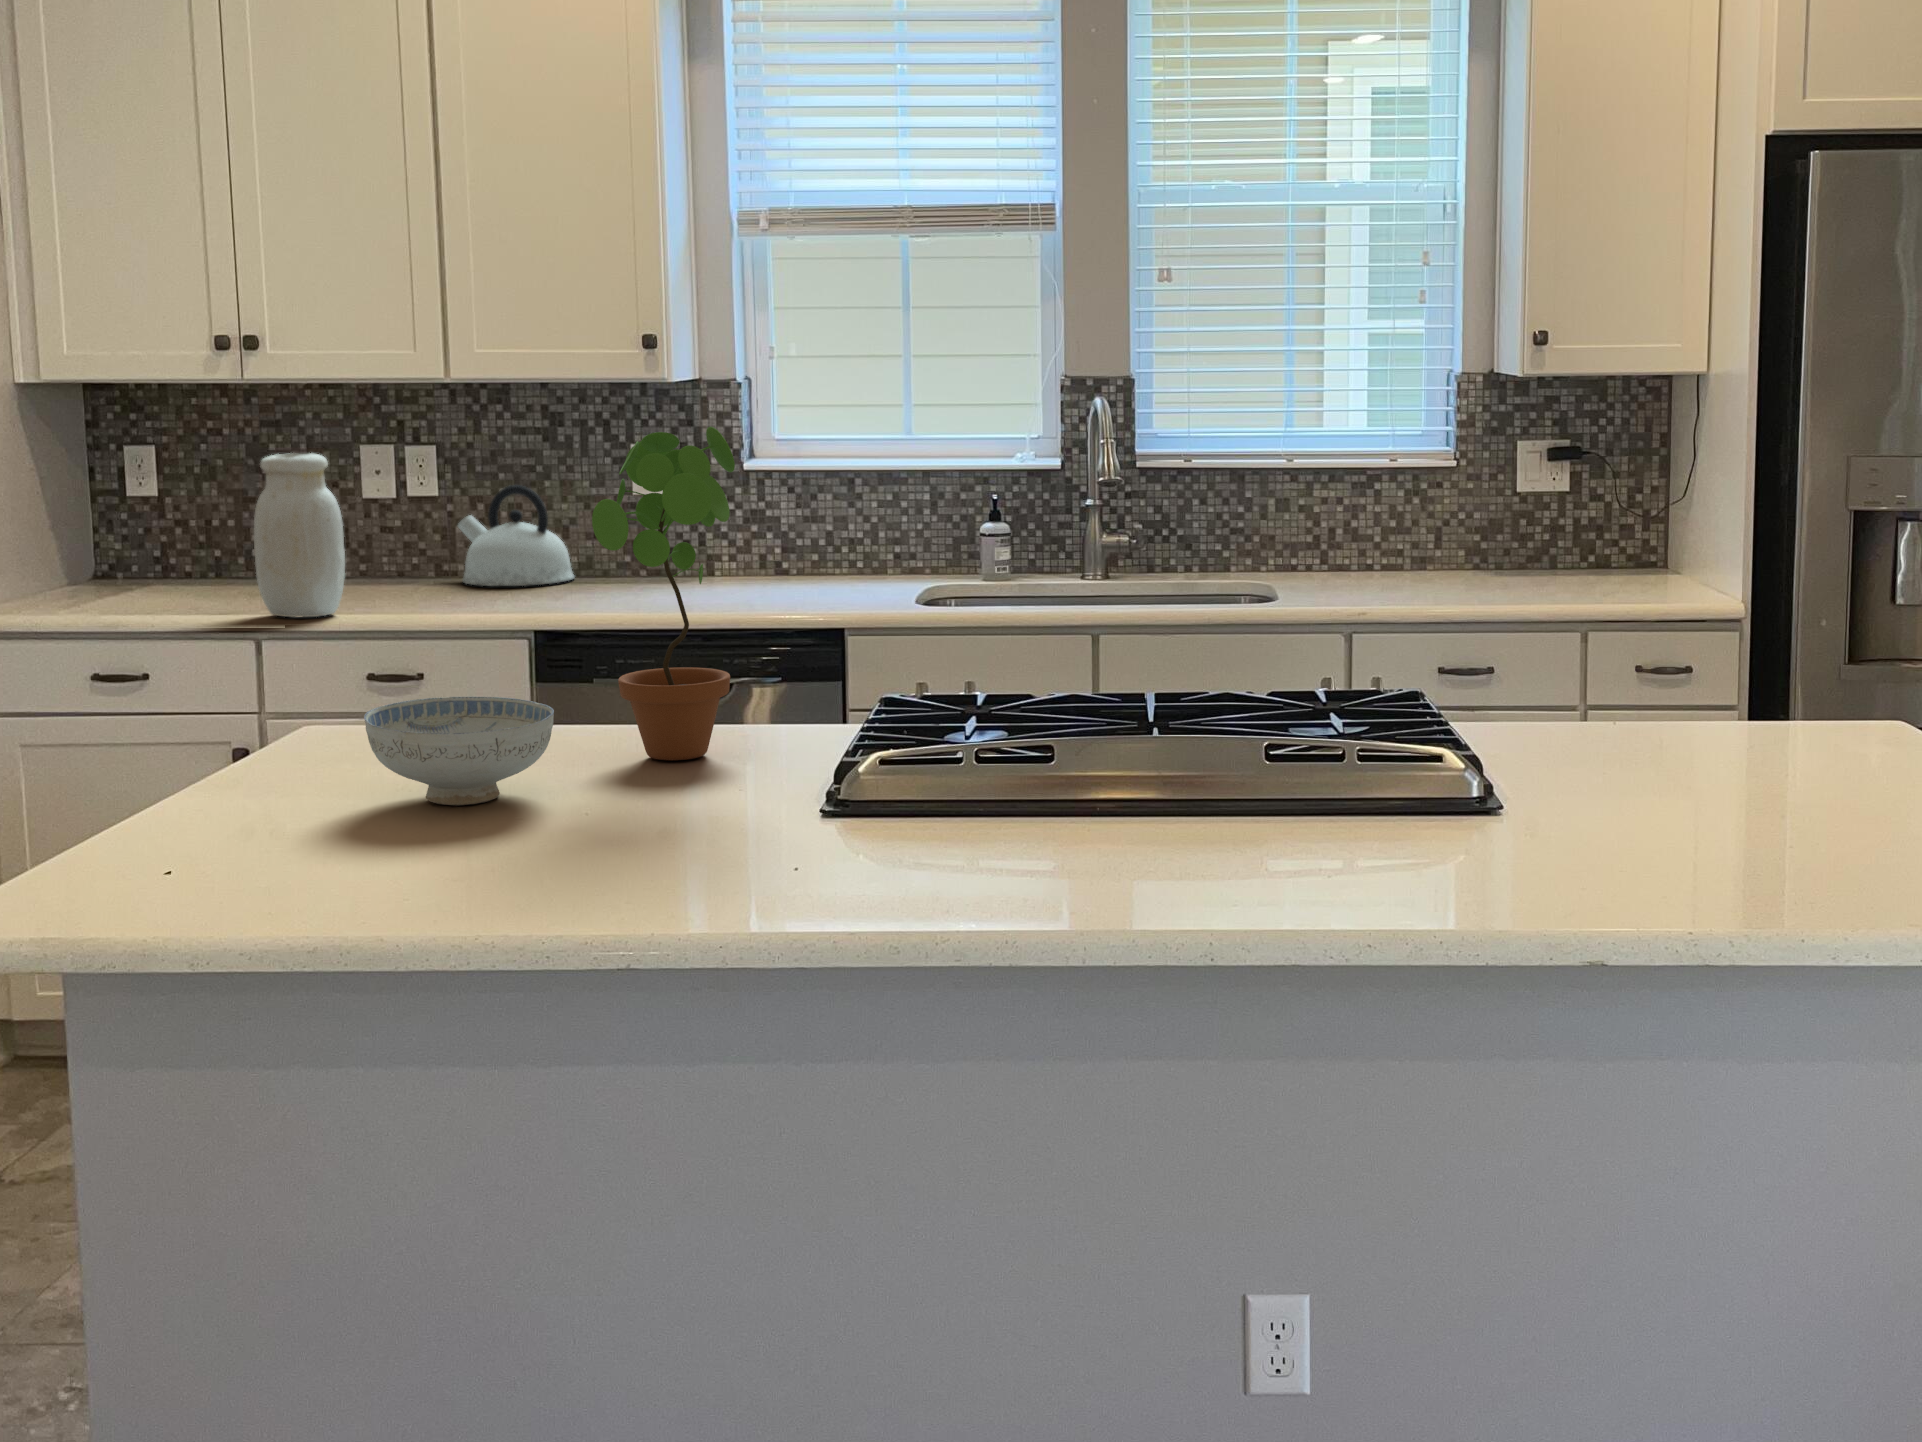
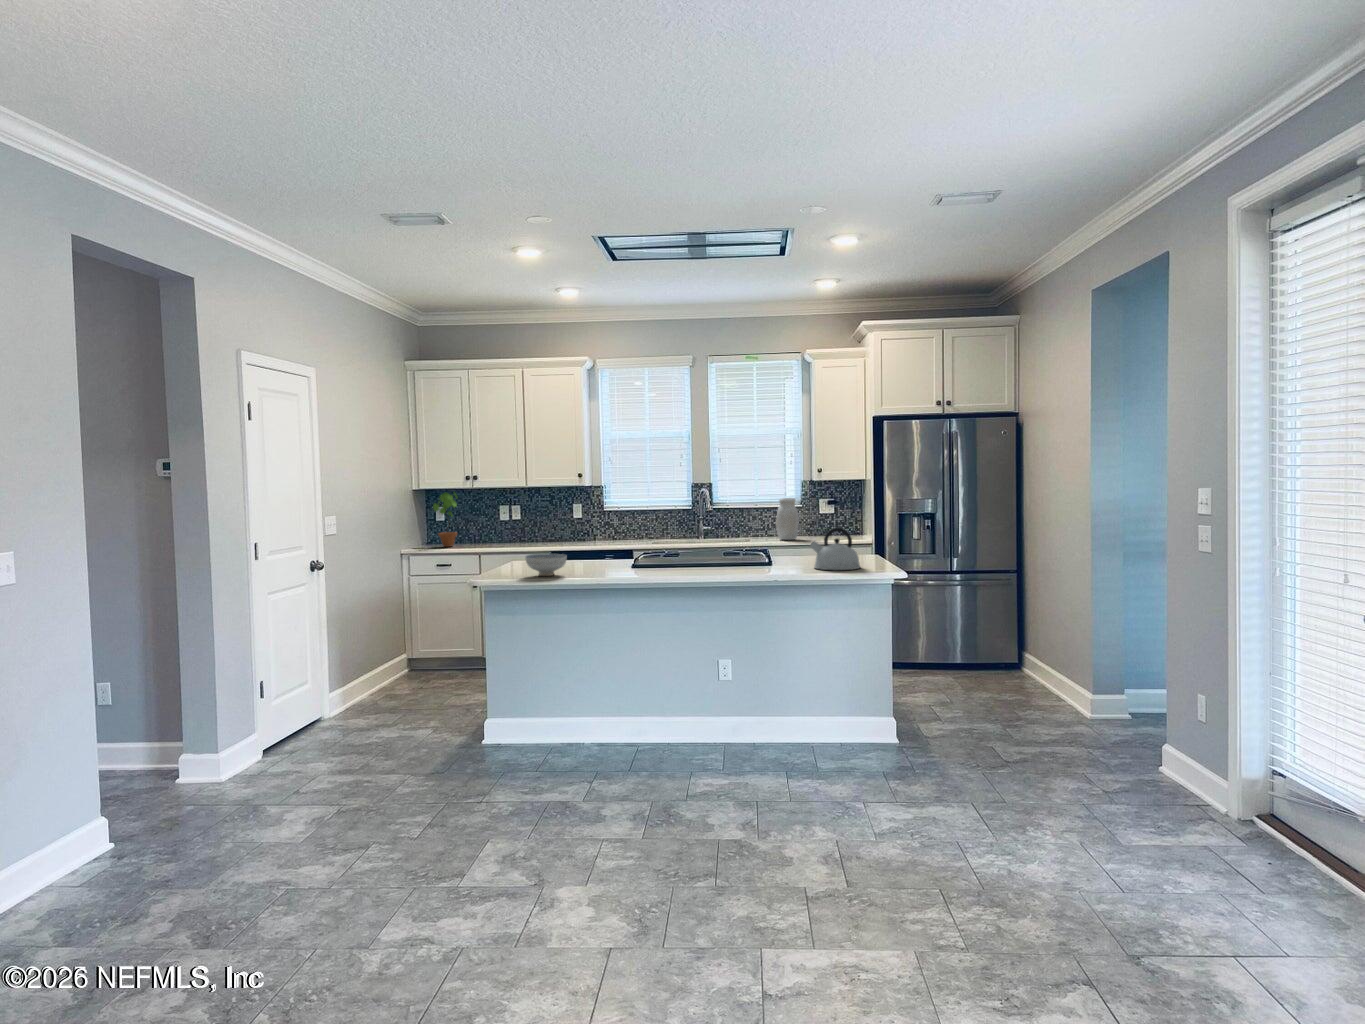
potted plant: present [592,427,735,760] -> present [433,493,458,547]
jar: present [254,453,345,618] -> present [776,498,799,540]
kettle: present [458,485,574,586] -> present [810,528,860,570]

